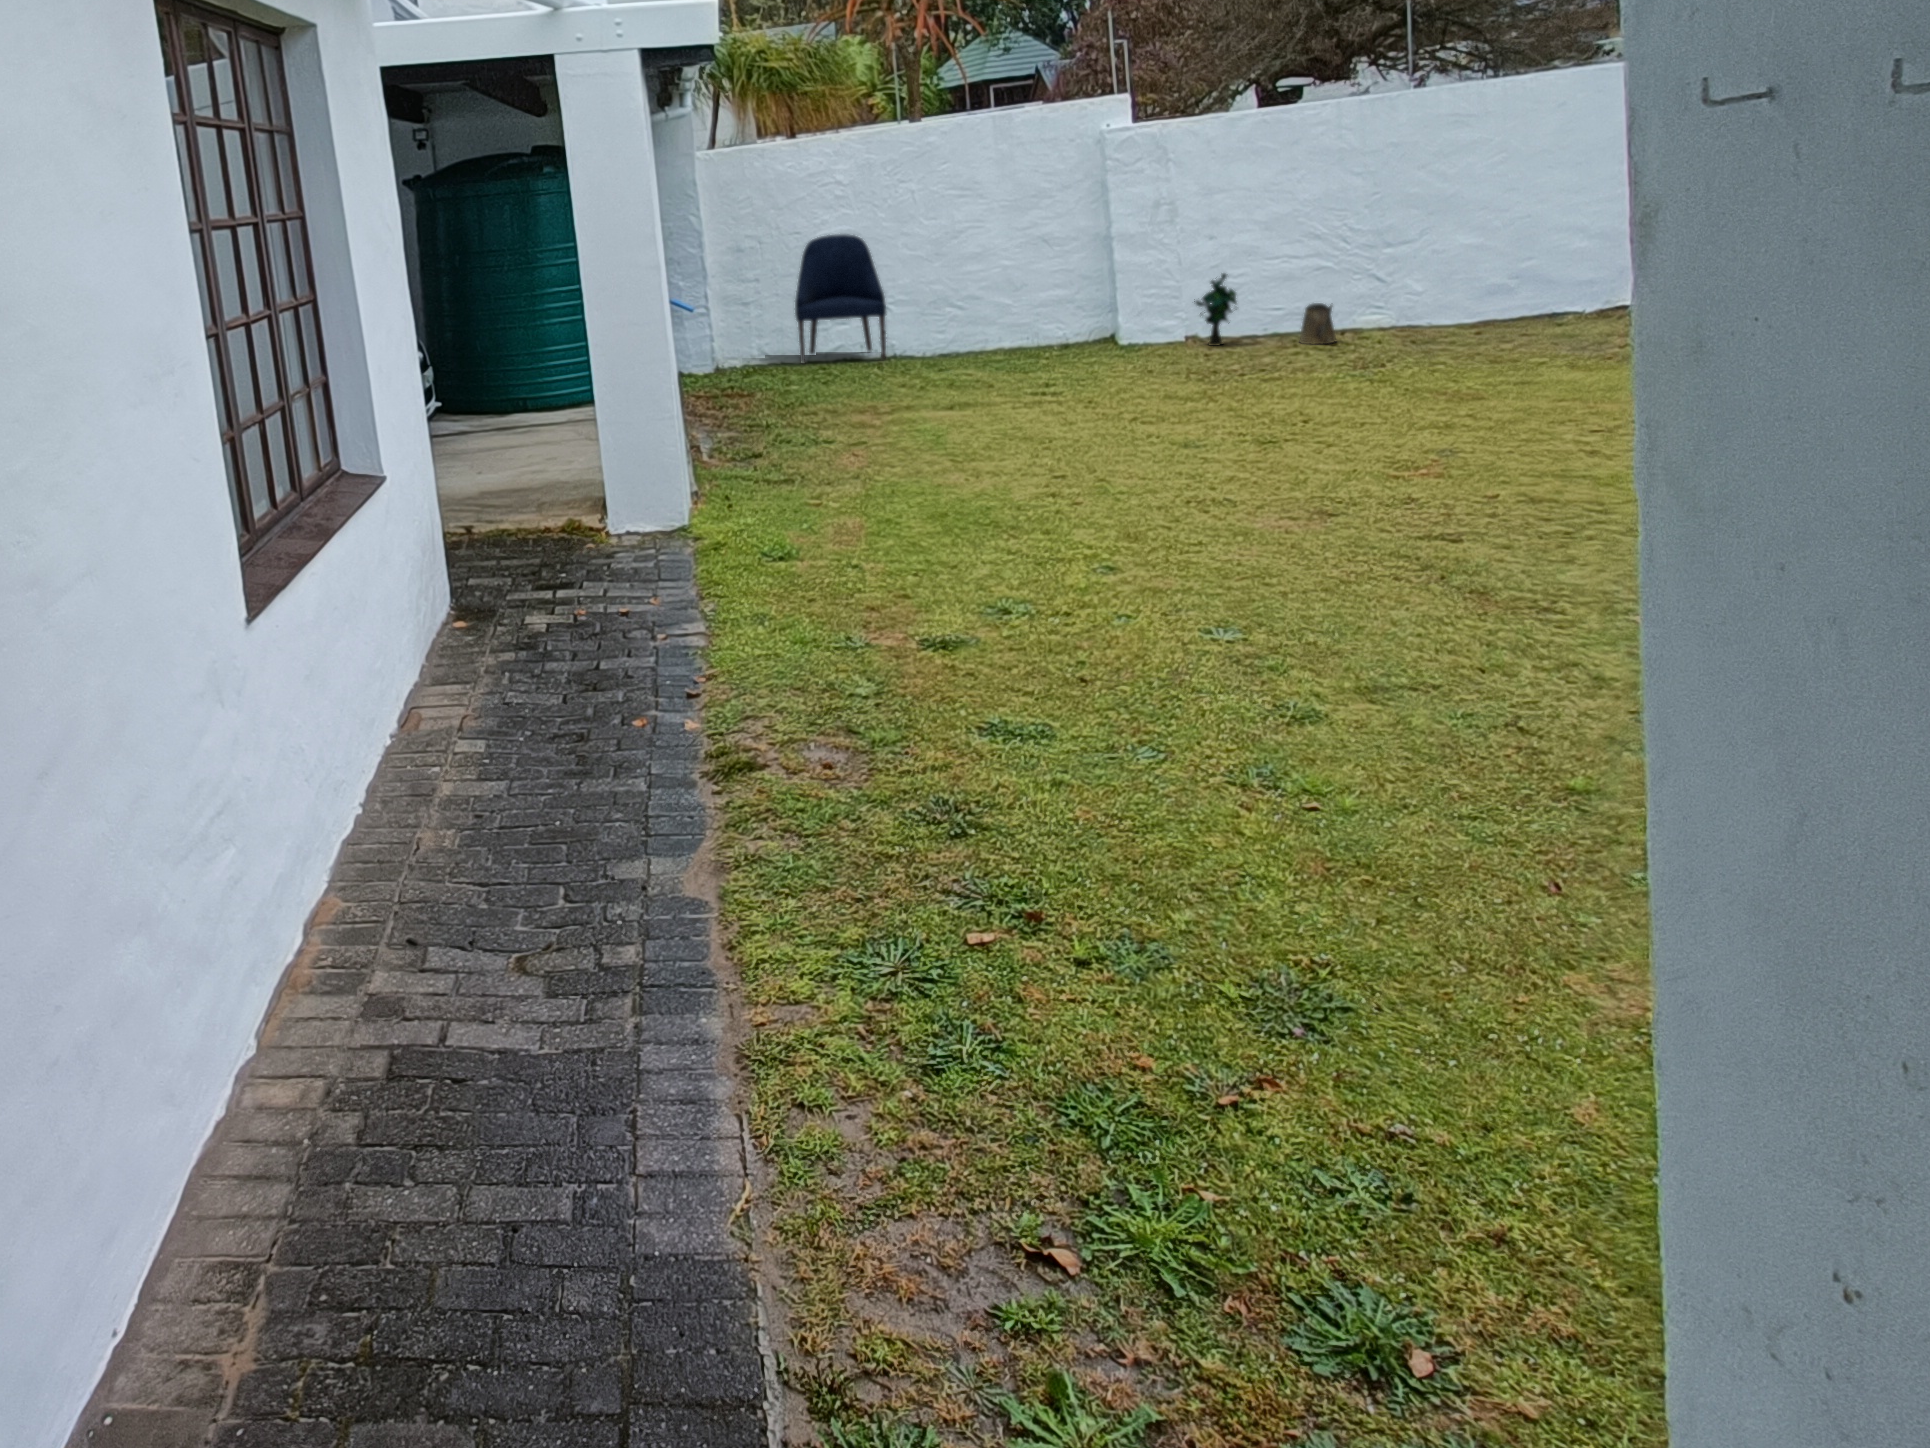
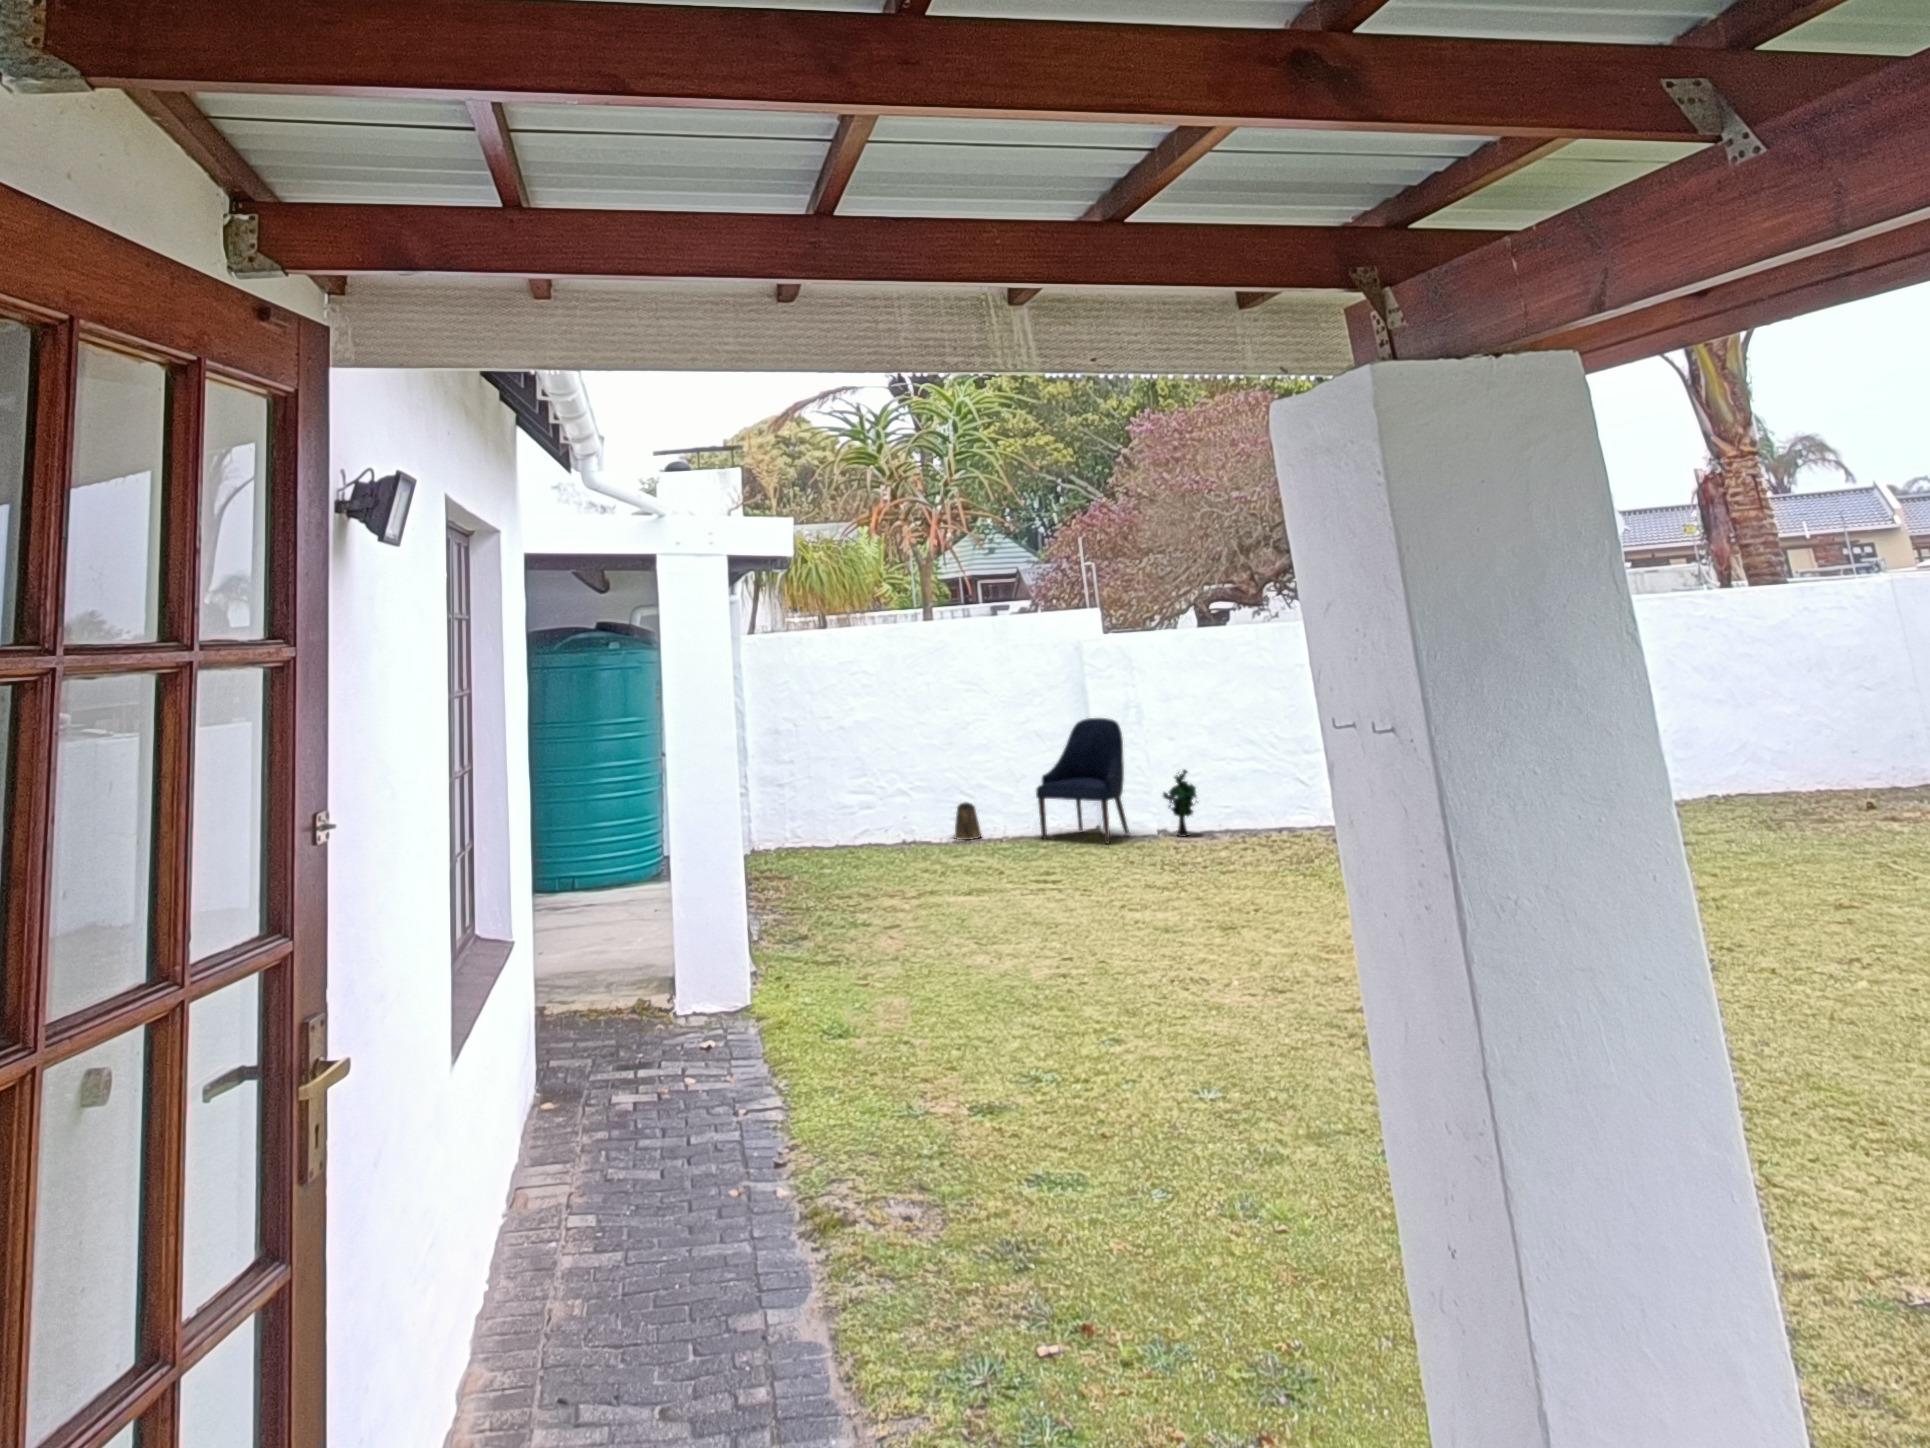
chair: present [795,234,887,363] -> present [1036,718,1130,844]
watering can: present [1300,303,1336,344] -> present [955,802,982,840]

